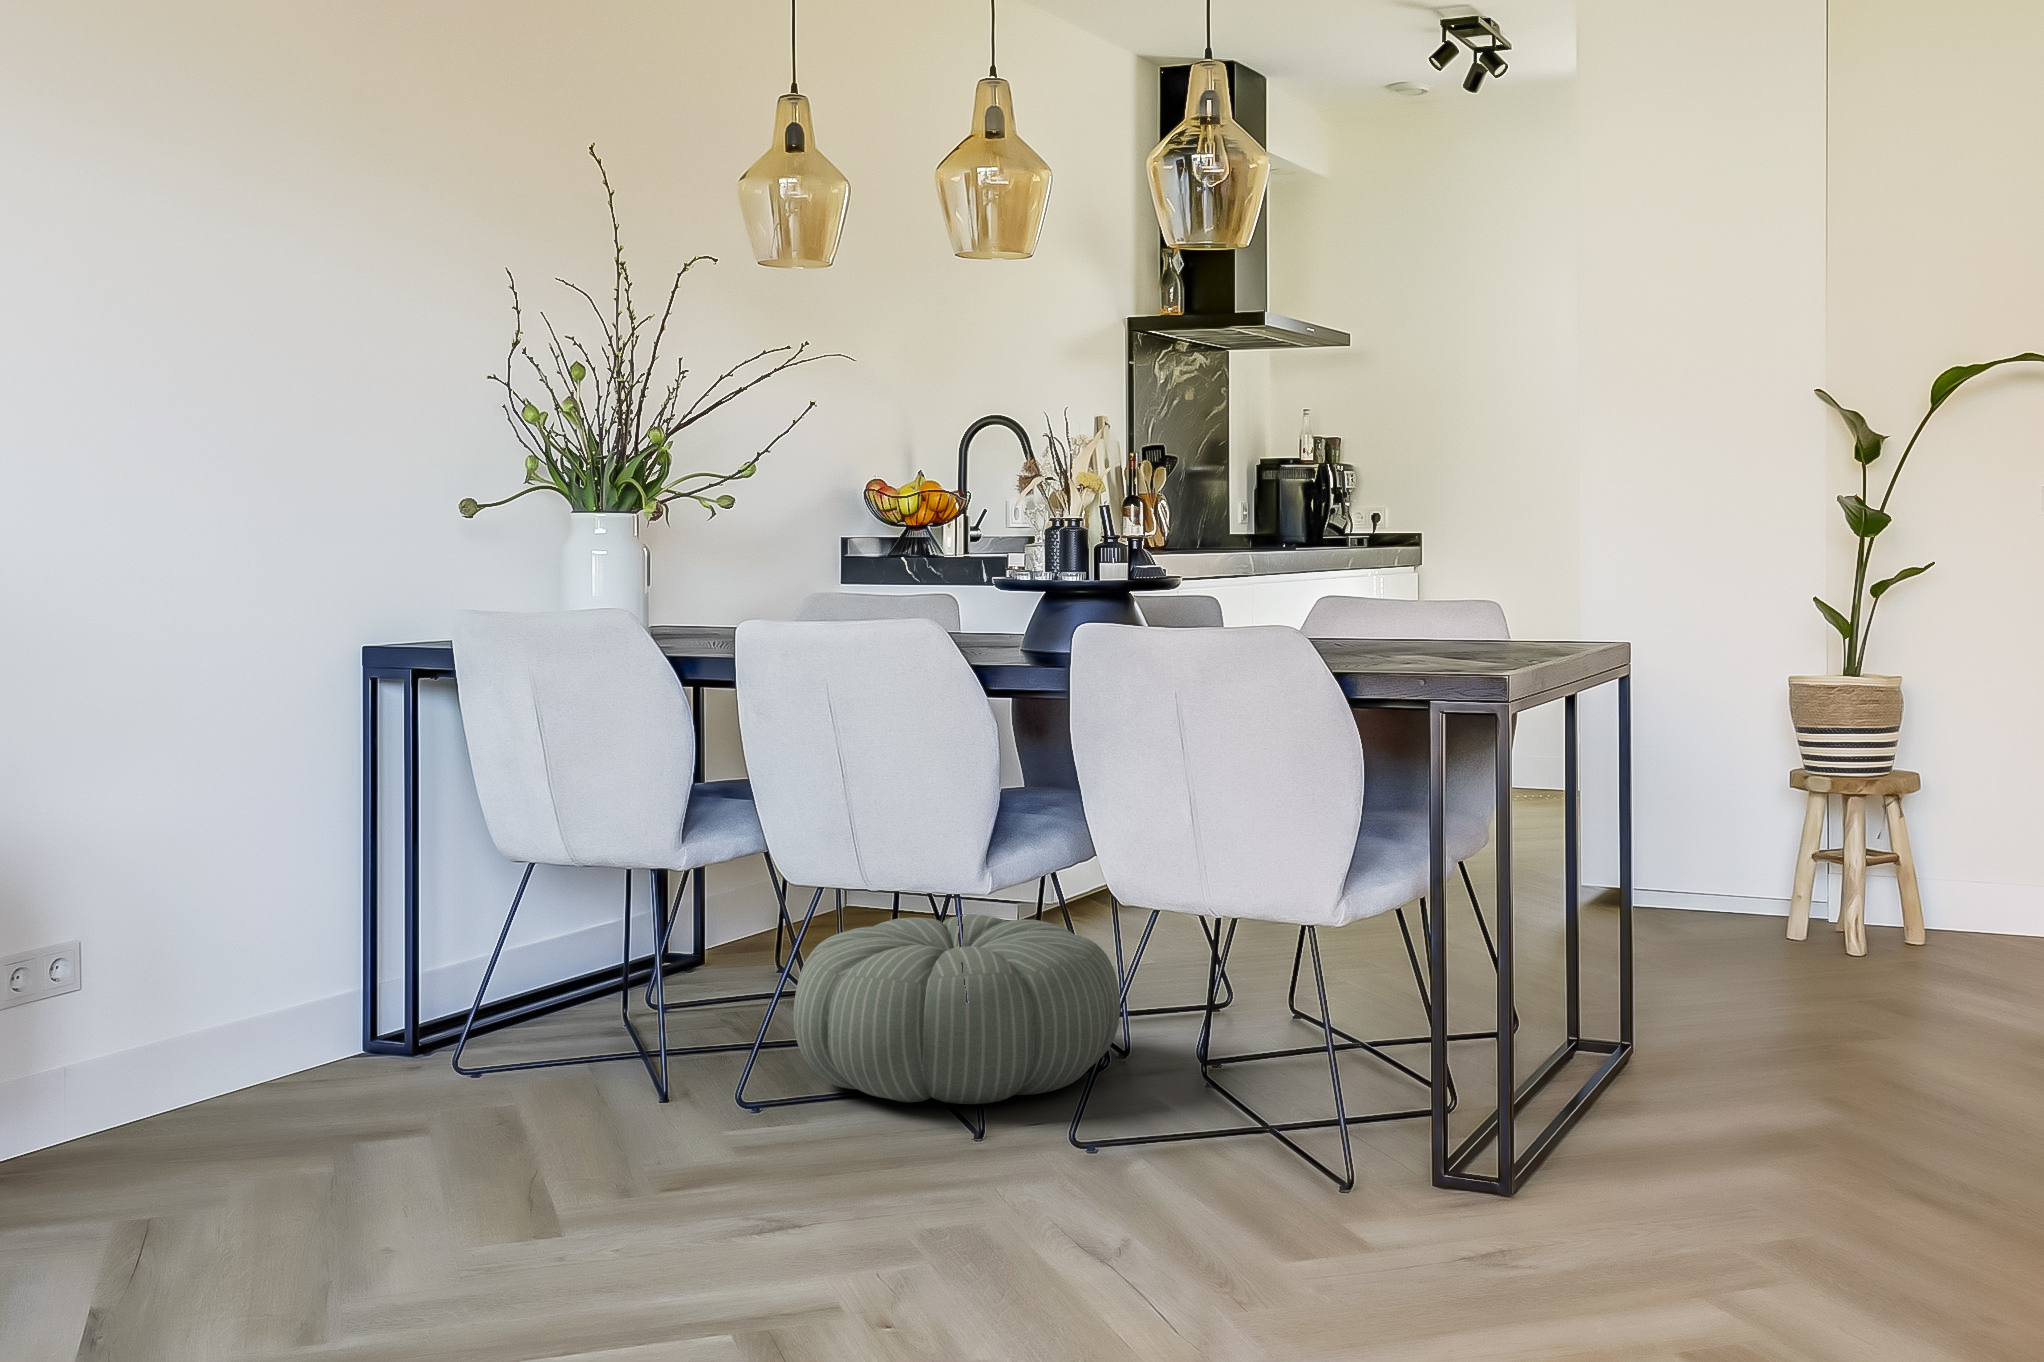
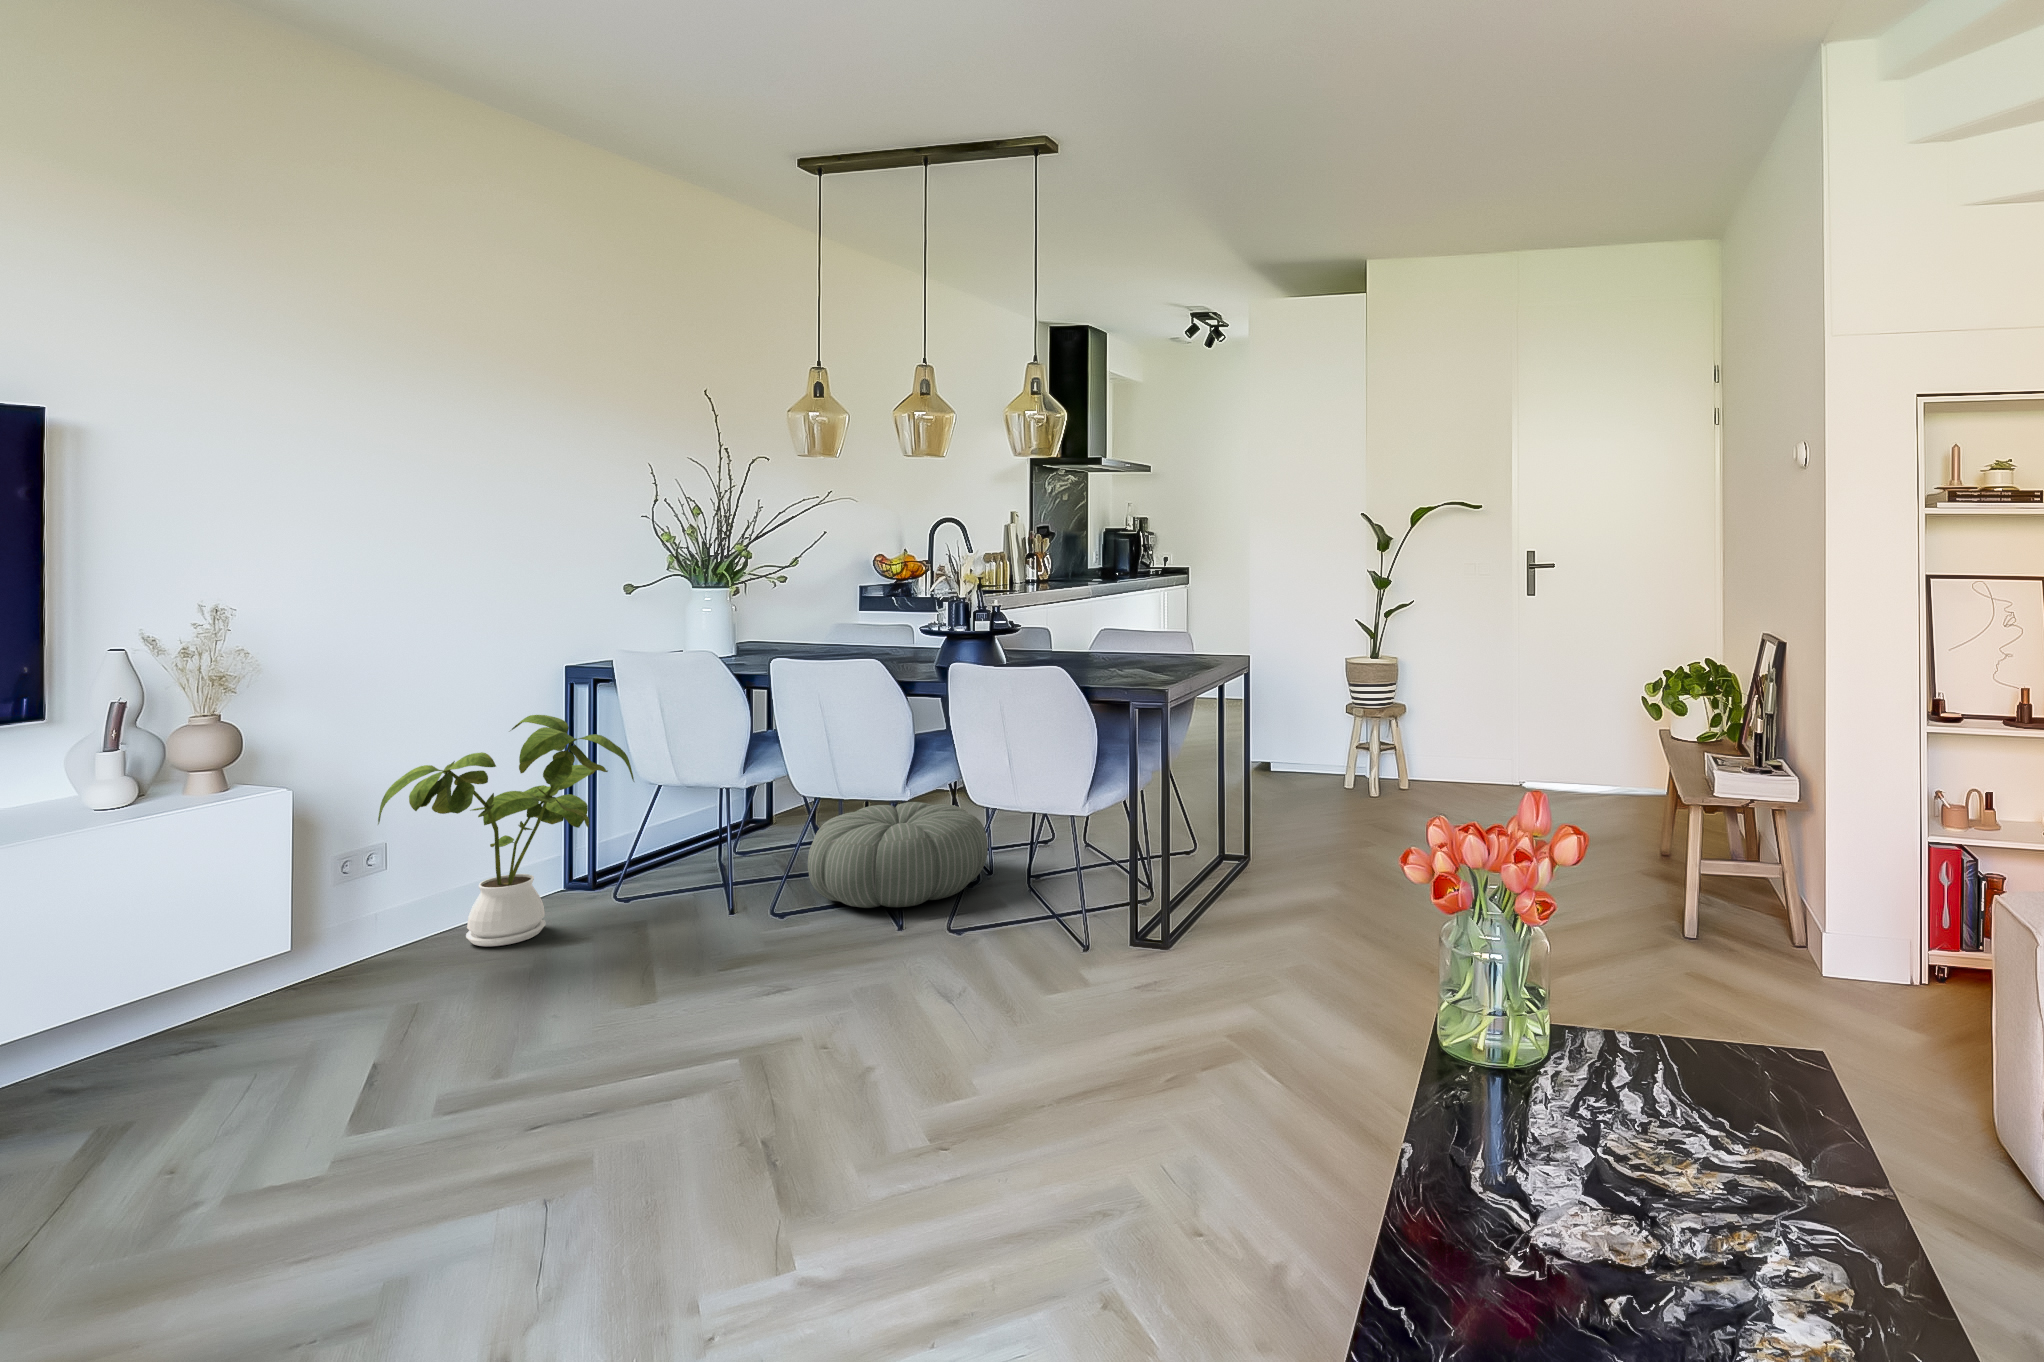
house plant: none [82,716,500,1131] -> present [378,715,634,946]

